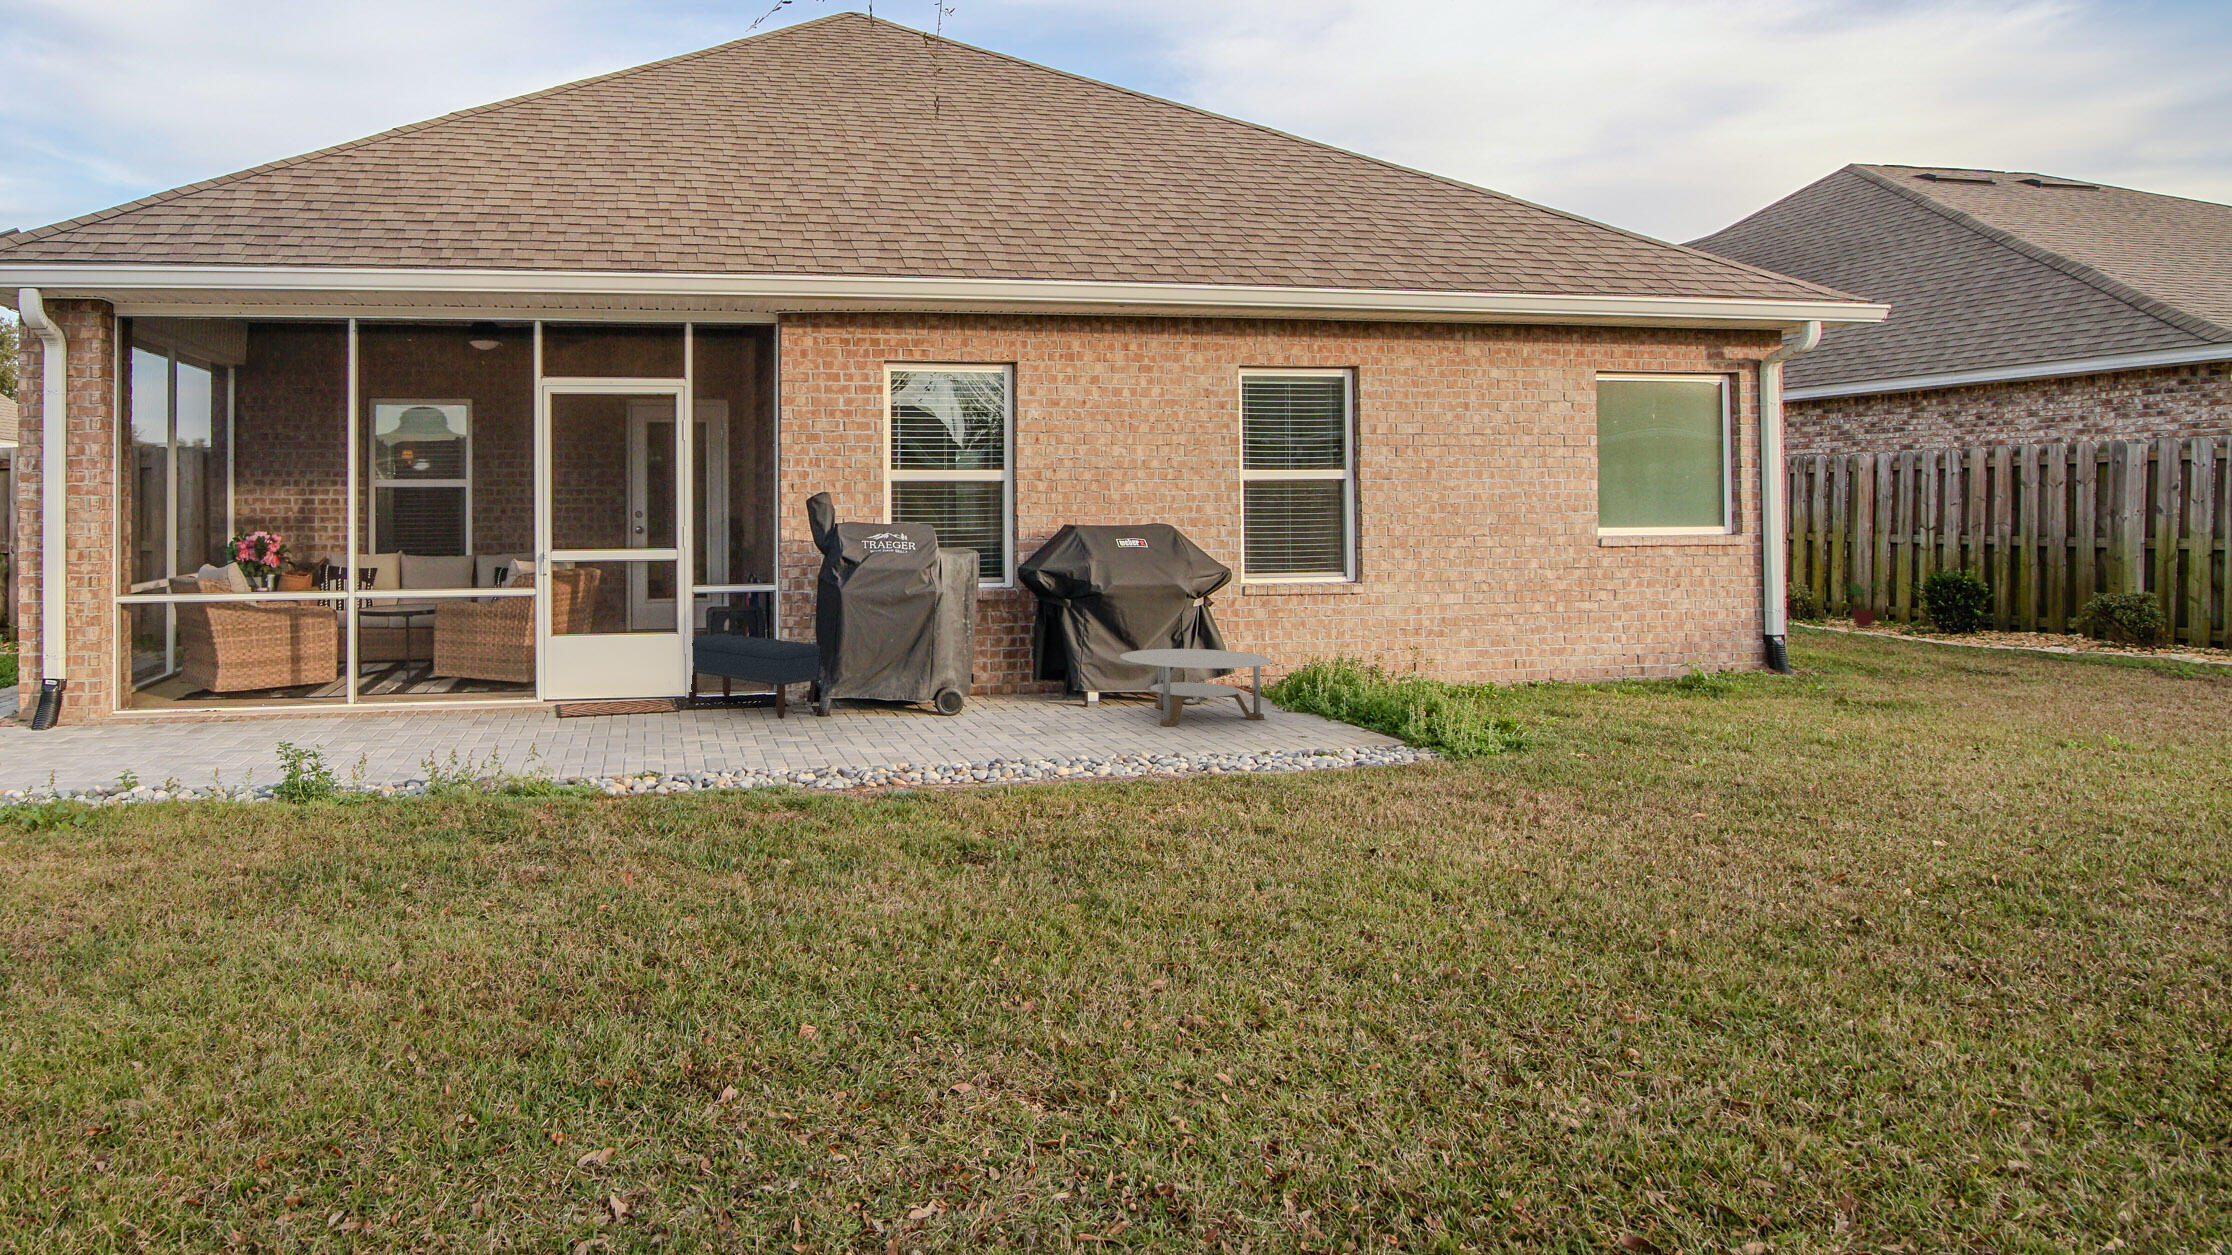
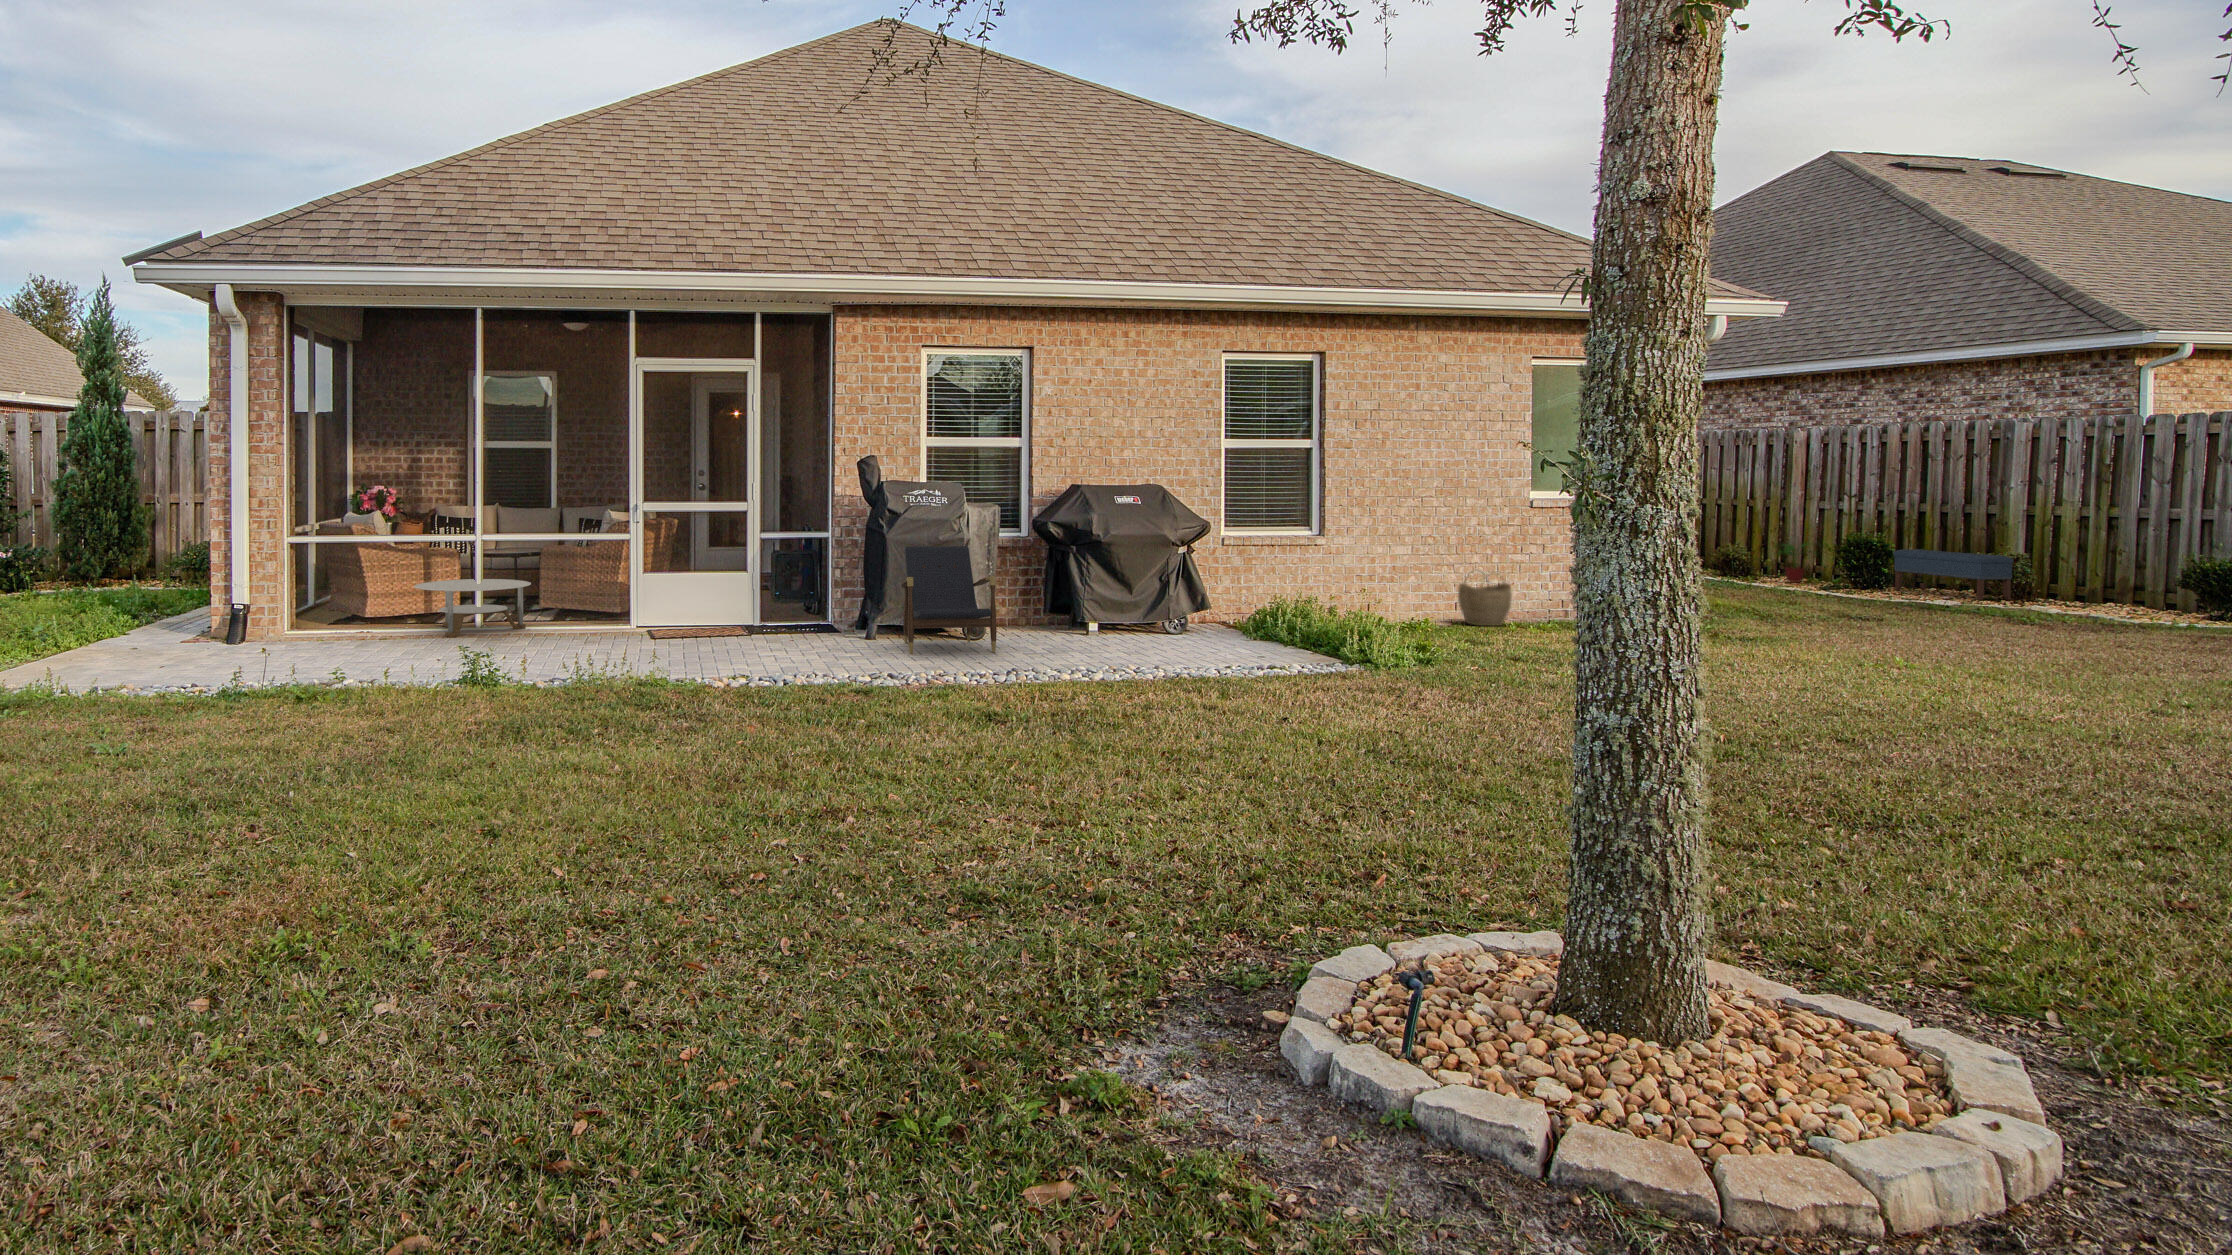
lounge chair: none [862,600,977,735] -> present [901,546,997,654]
woven basket: none [1517,620,1581,687] -> present [1458,569,1512,626]
bench: present [689,634,821,718] -> present [1893,549,2014,600]
round table: present [1120,649,1271,726] -> present [414,579,531,637]

